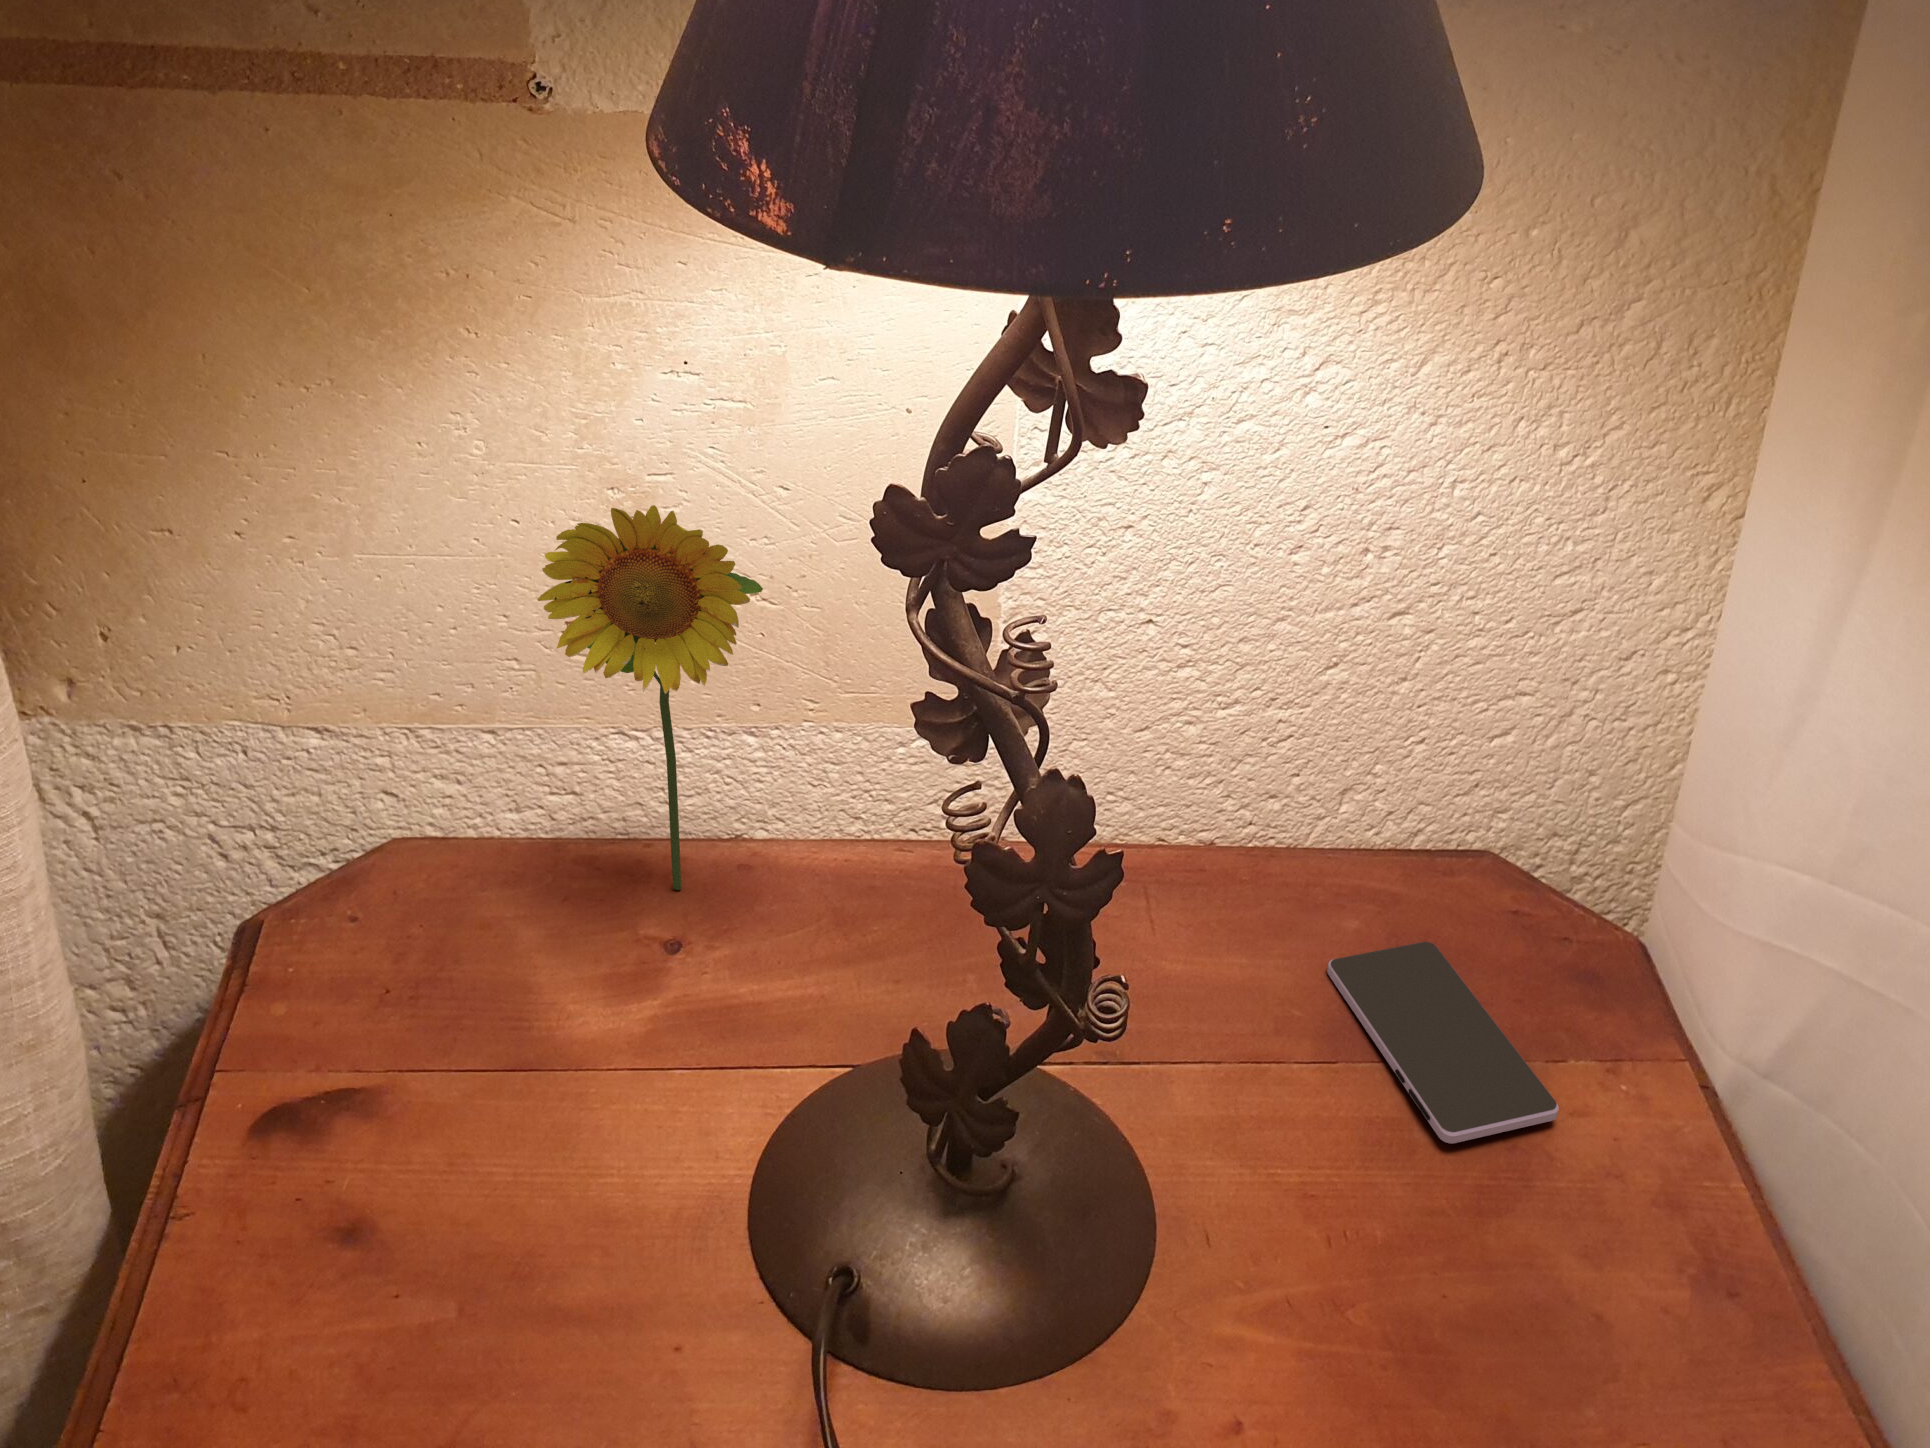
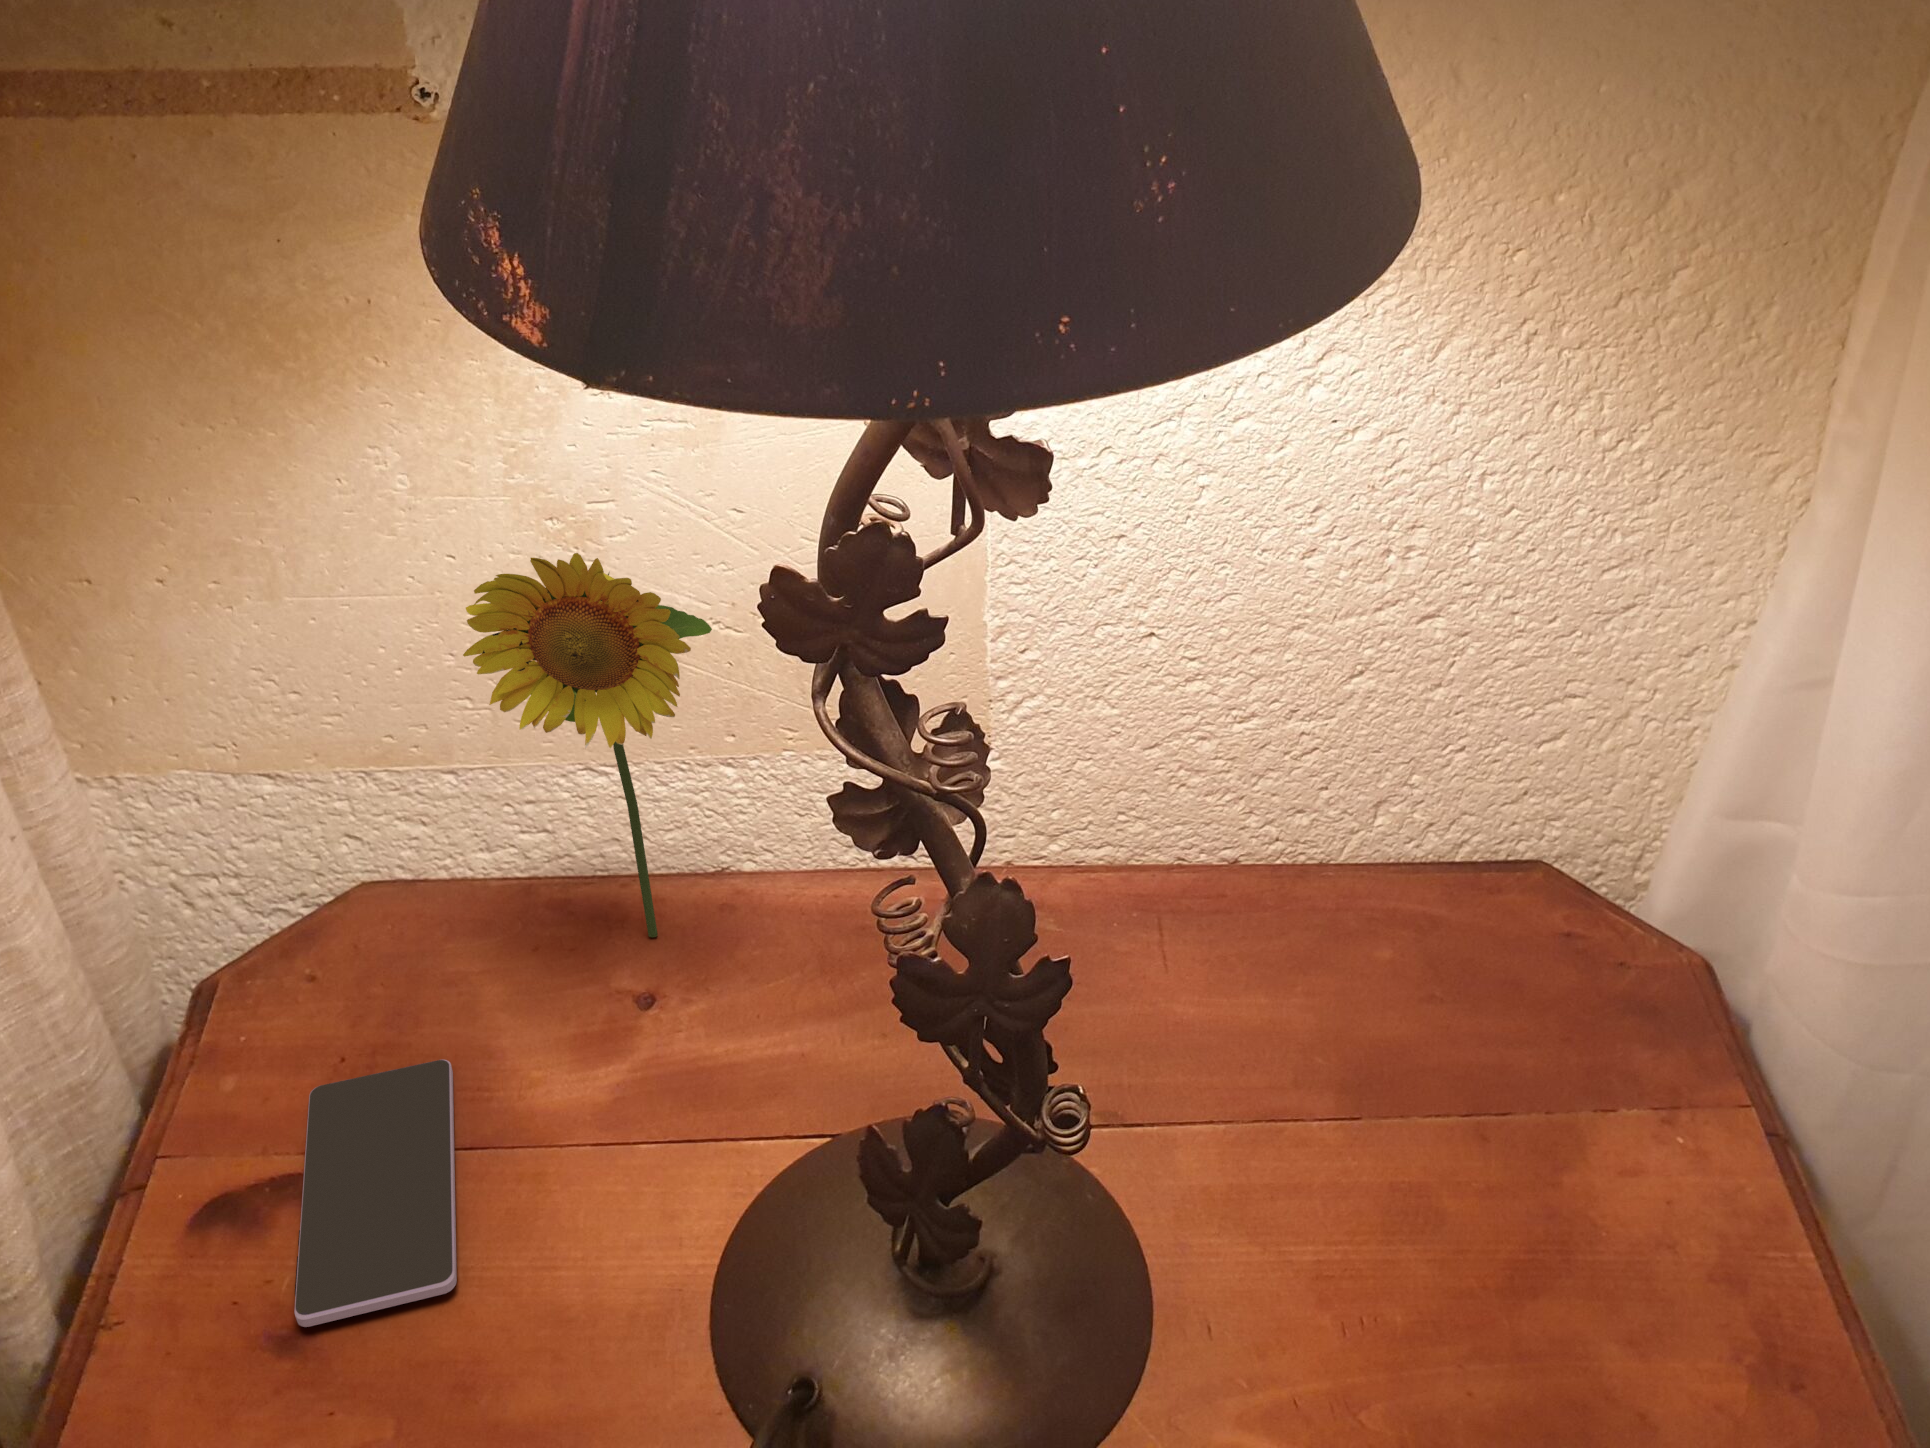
smartphone: present [1327,942,1559,1144] -> present [294,1060,457,1327]

